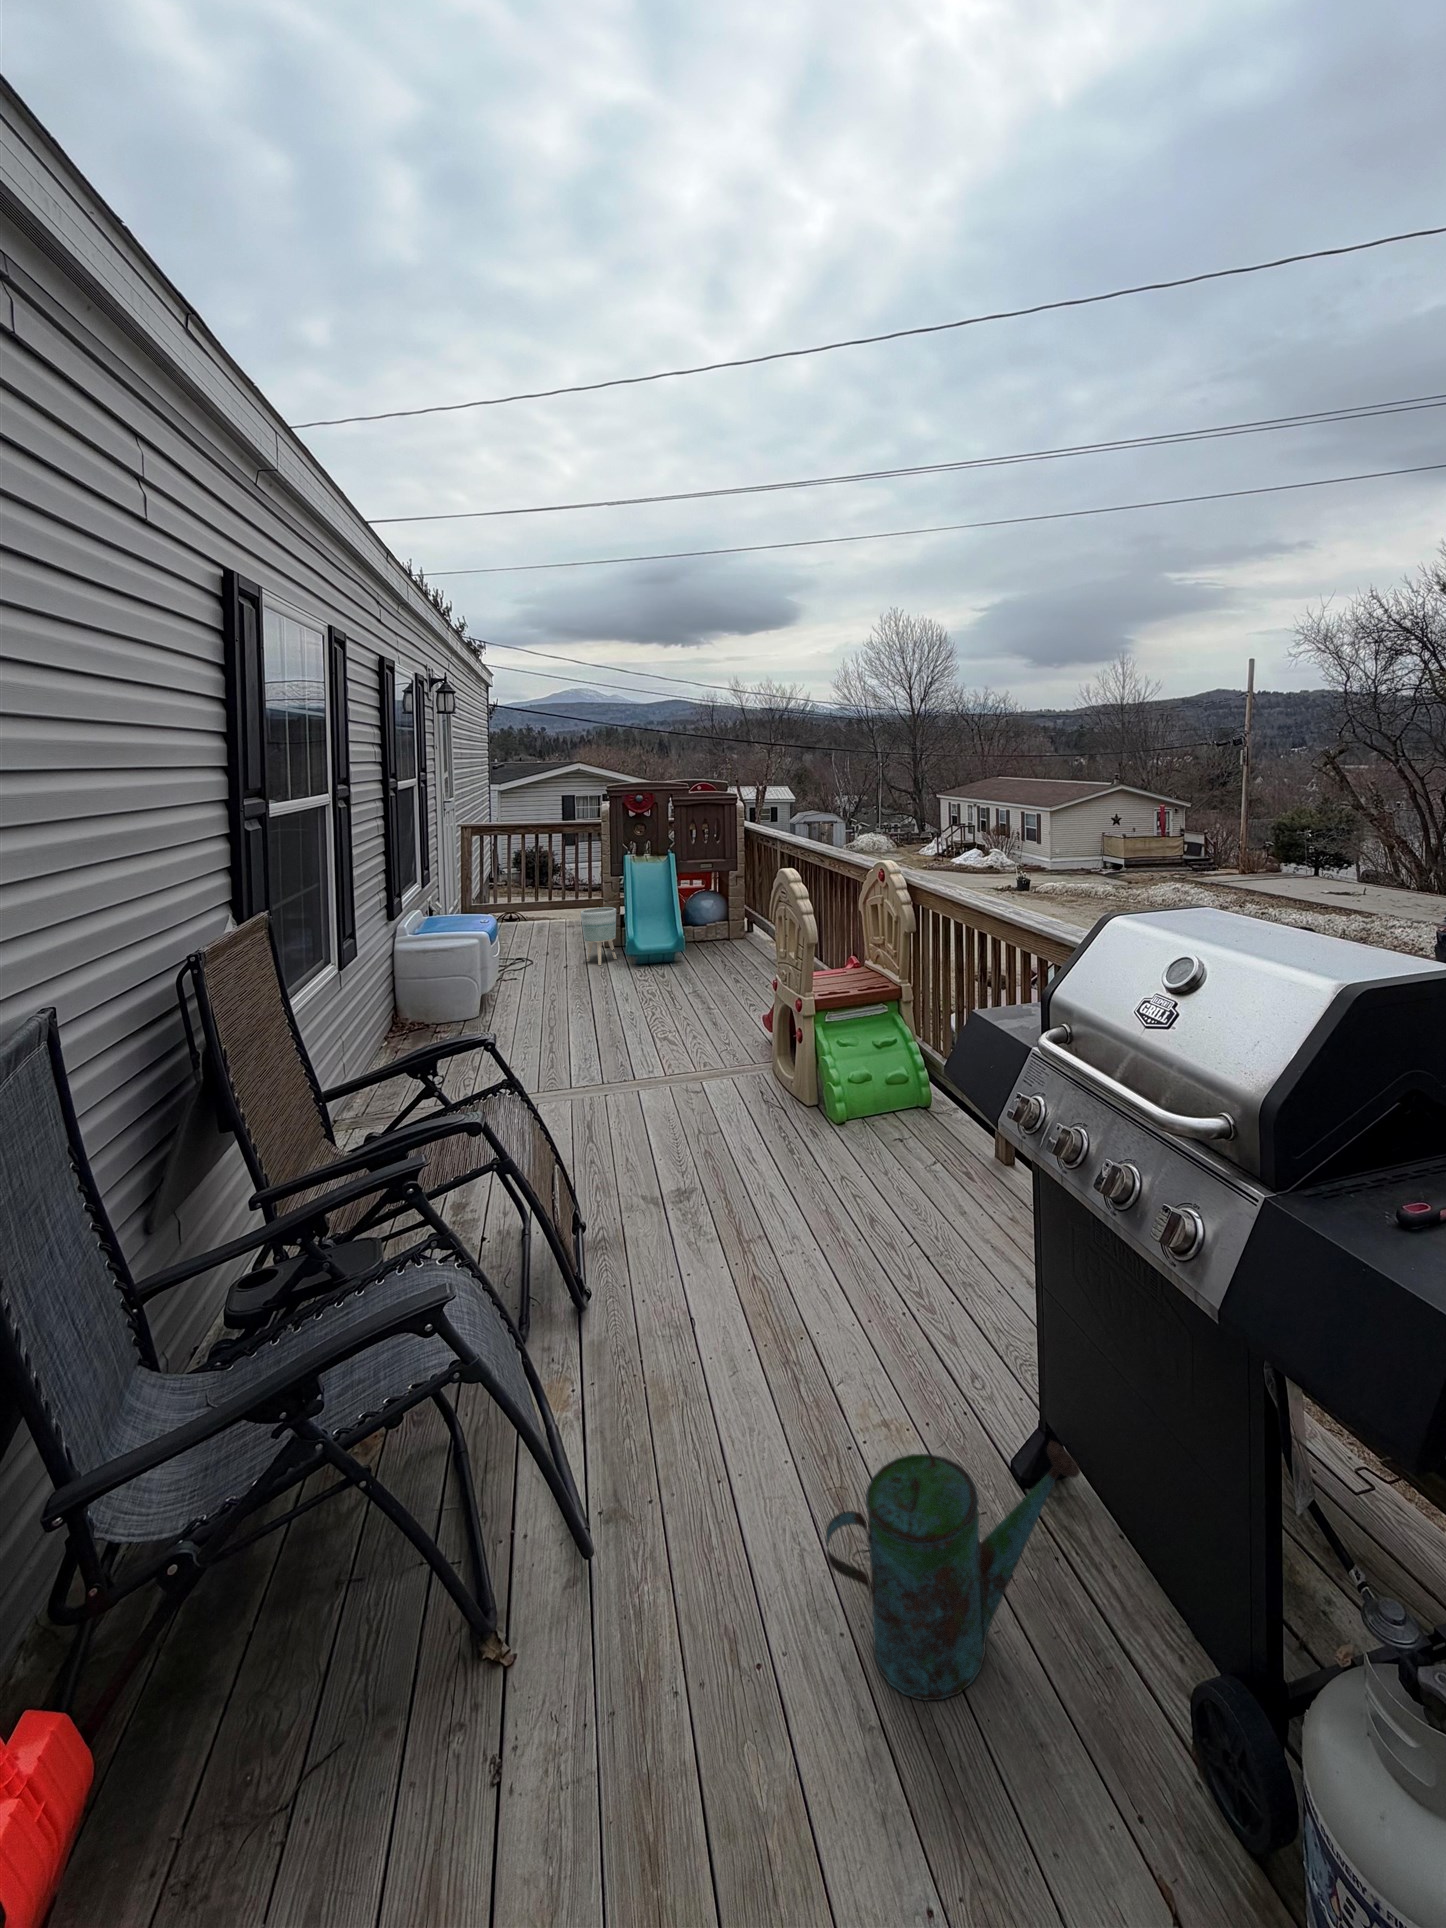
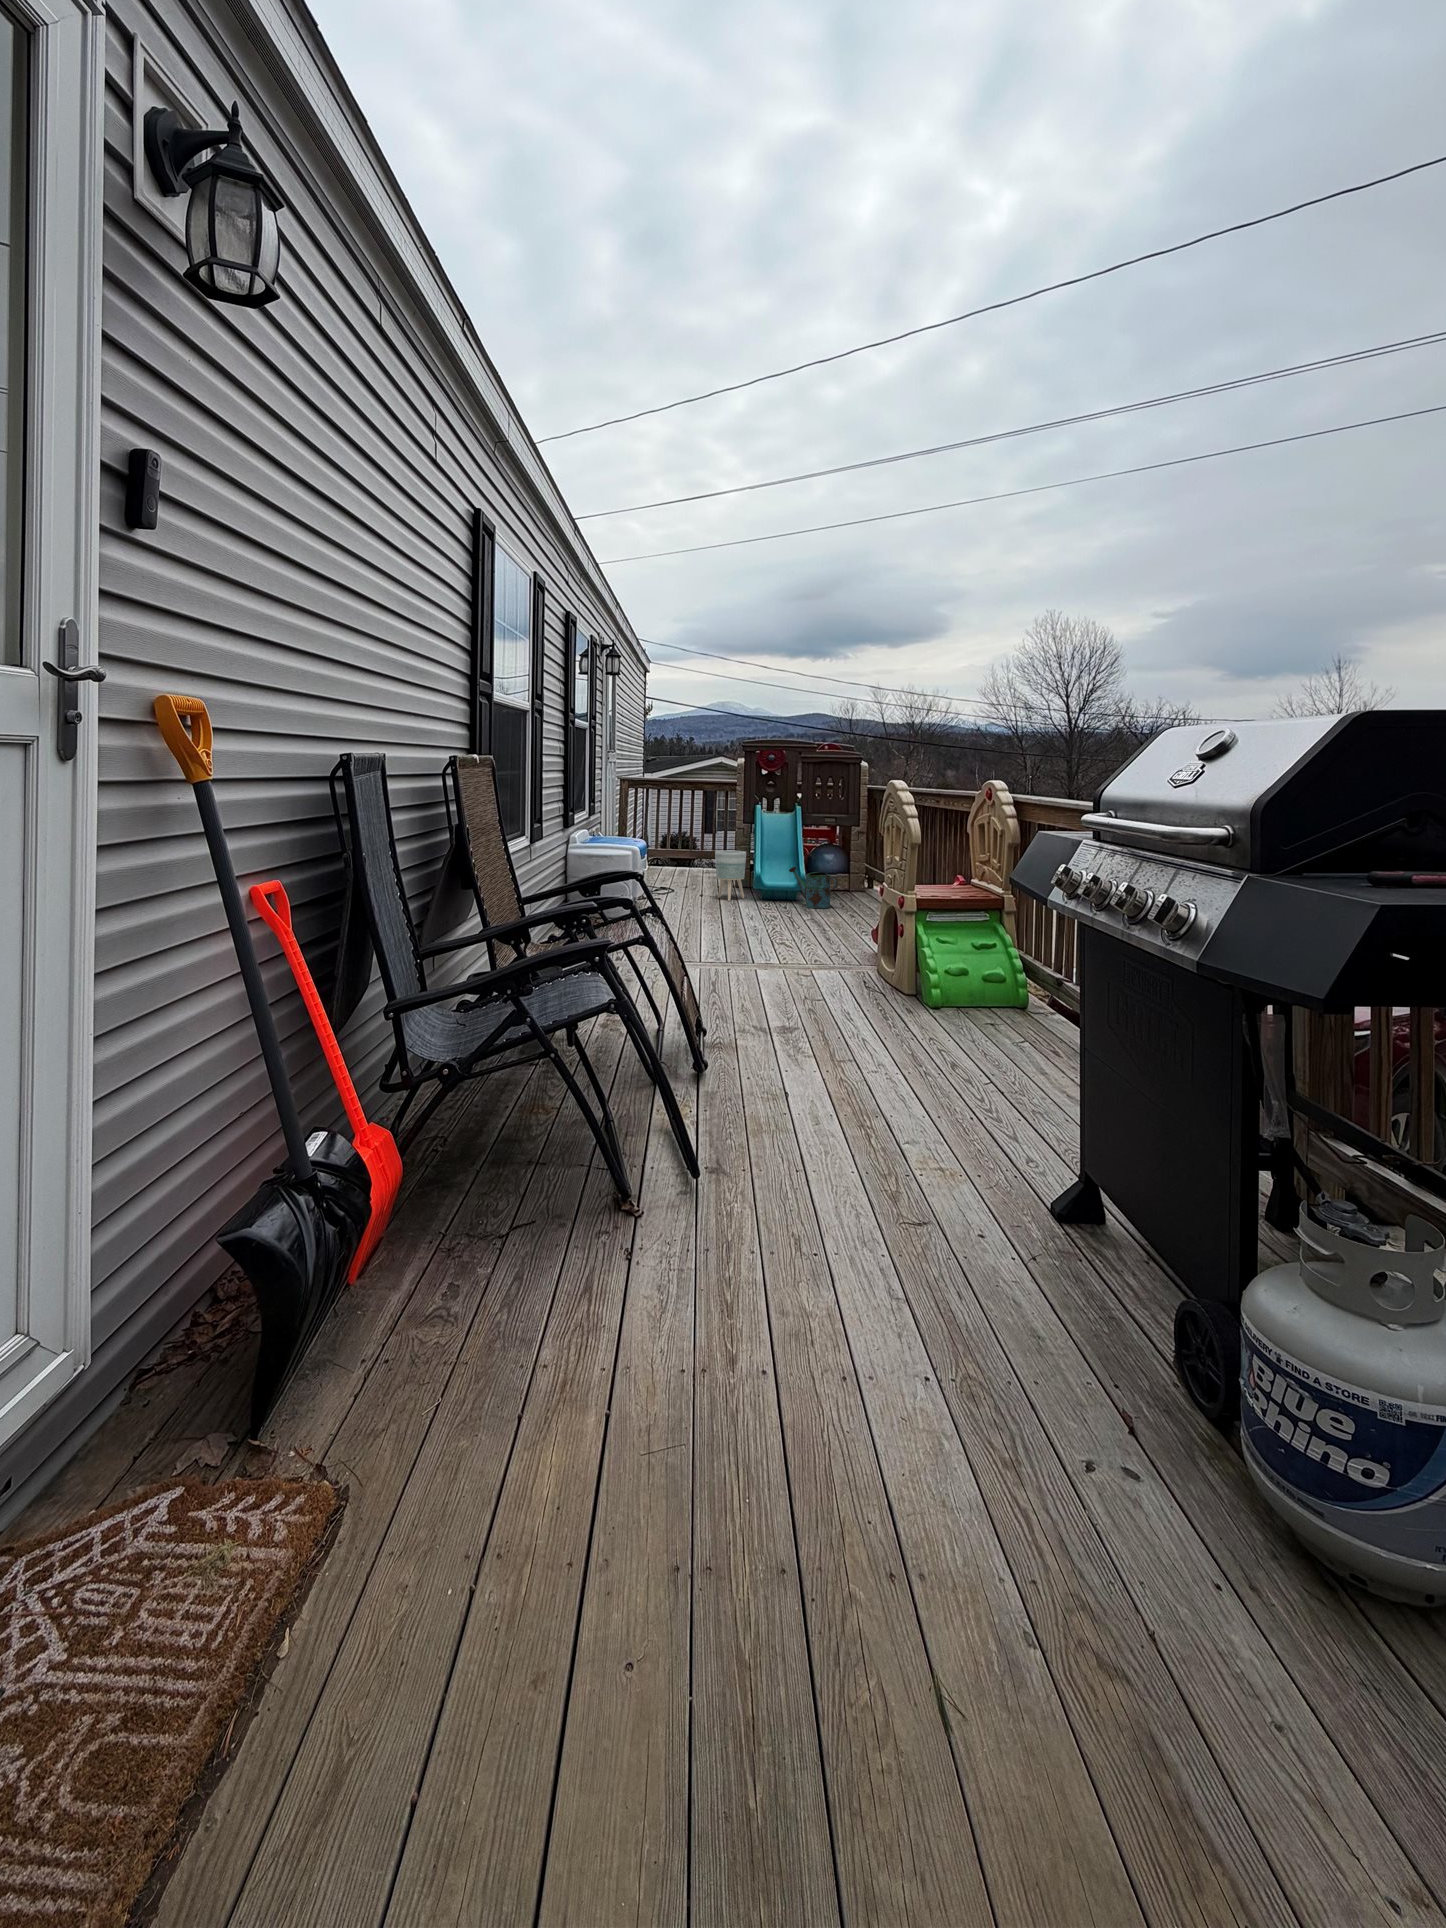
watering can: present [826,1441,1080,1700] -> present [789,867,837,909]

